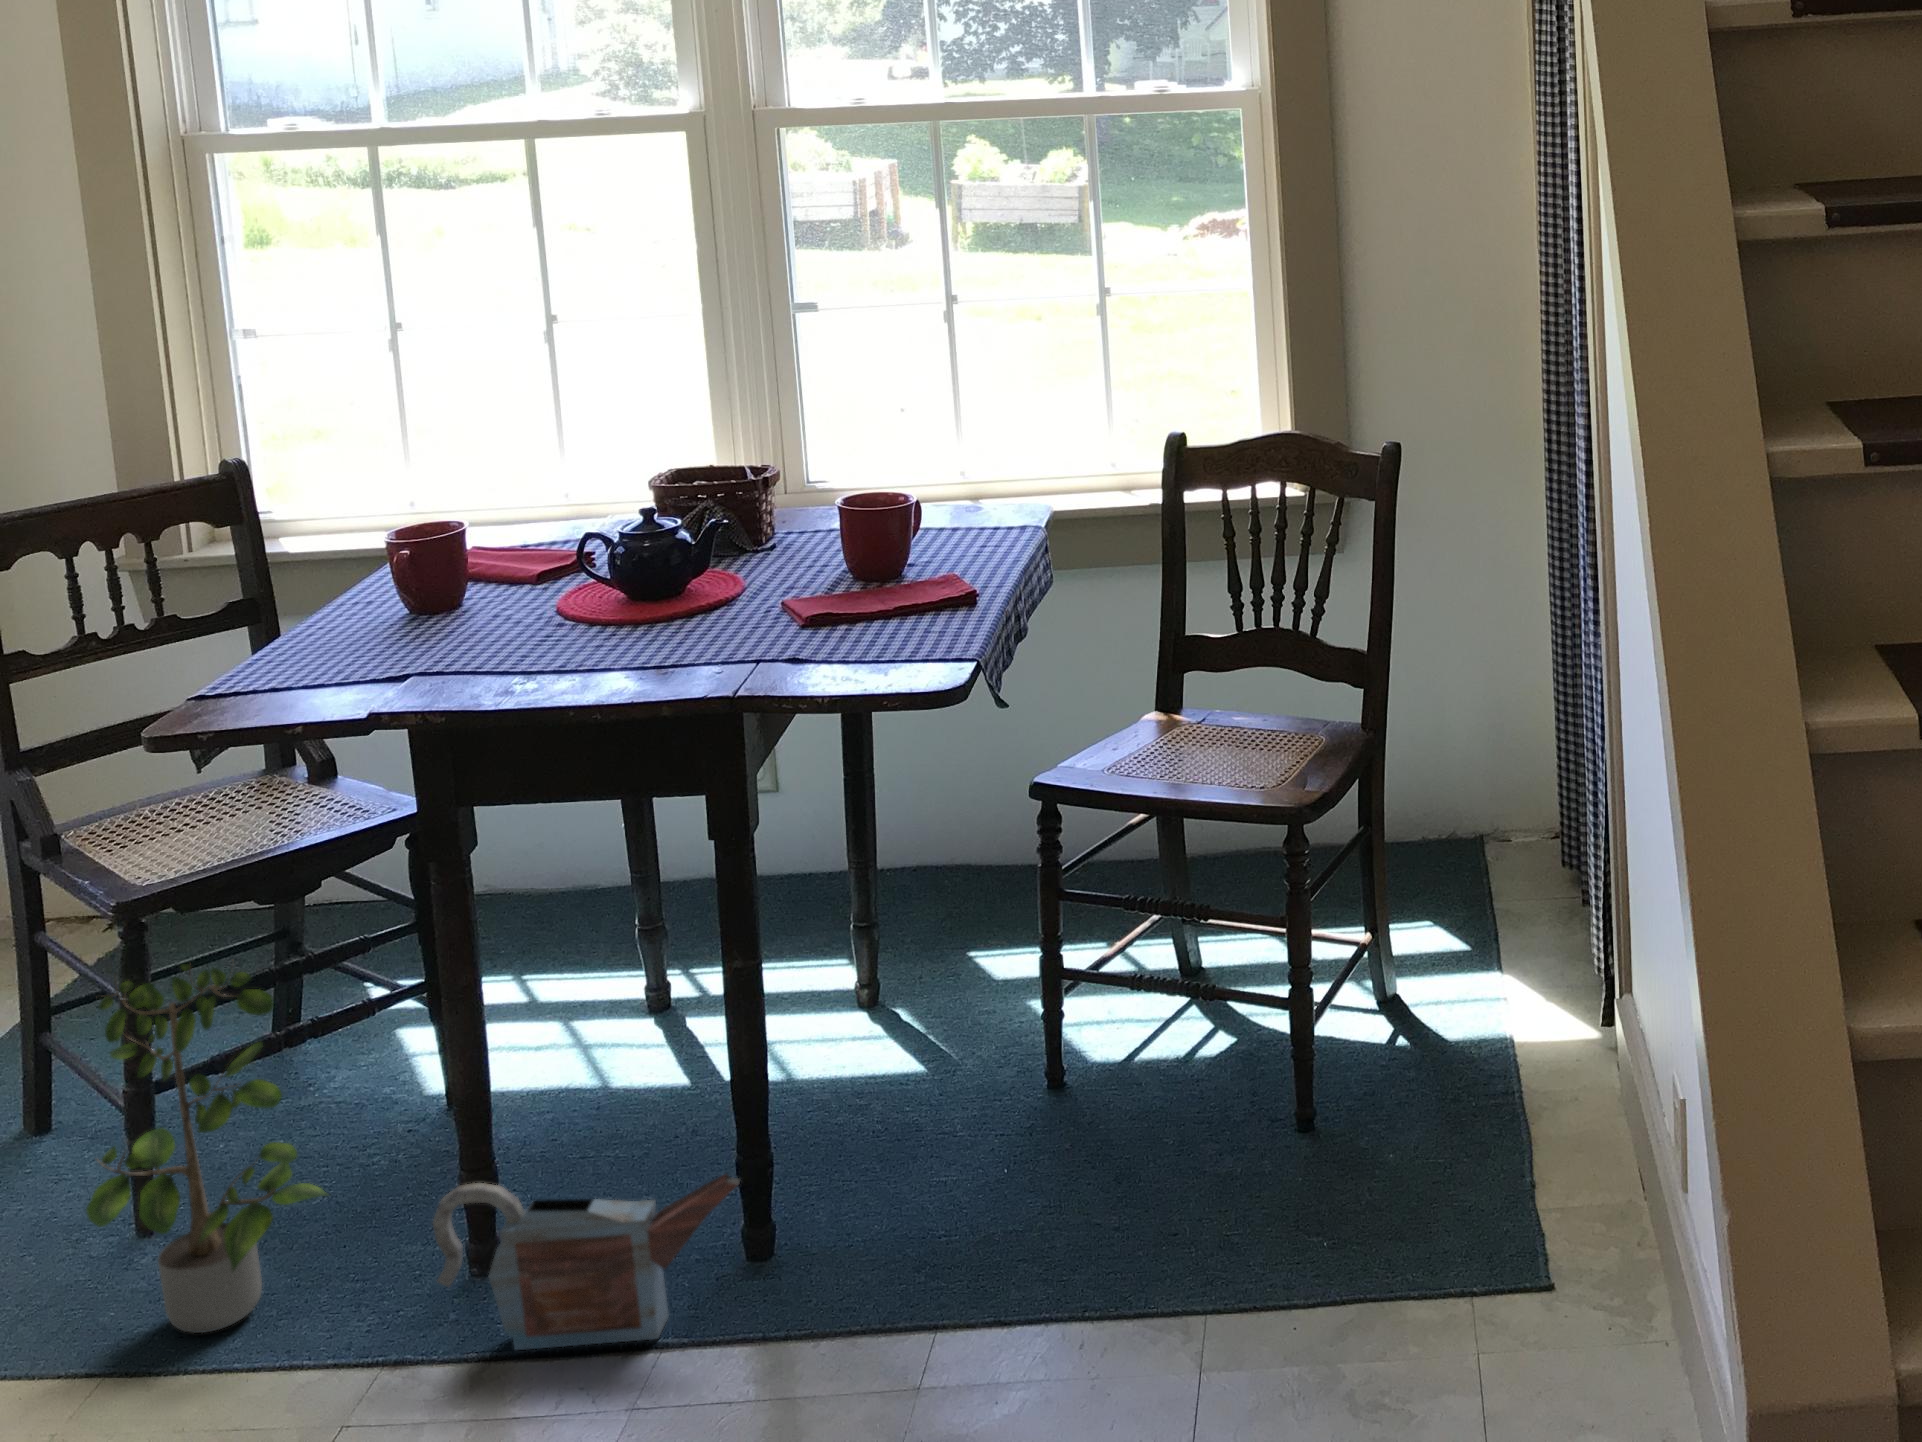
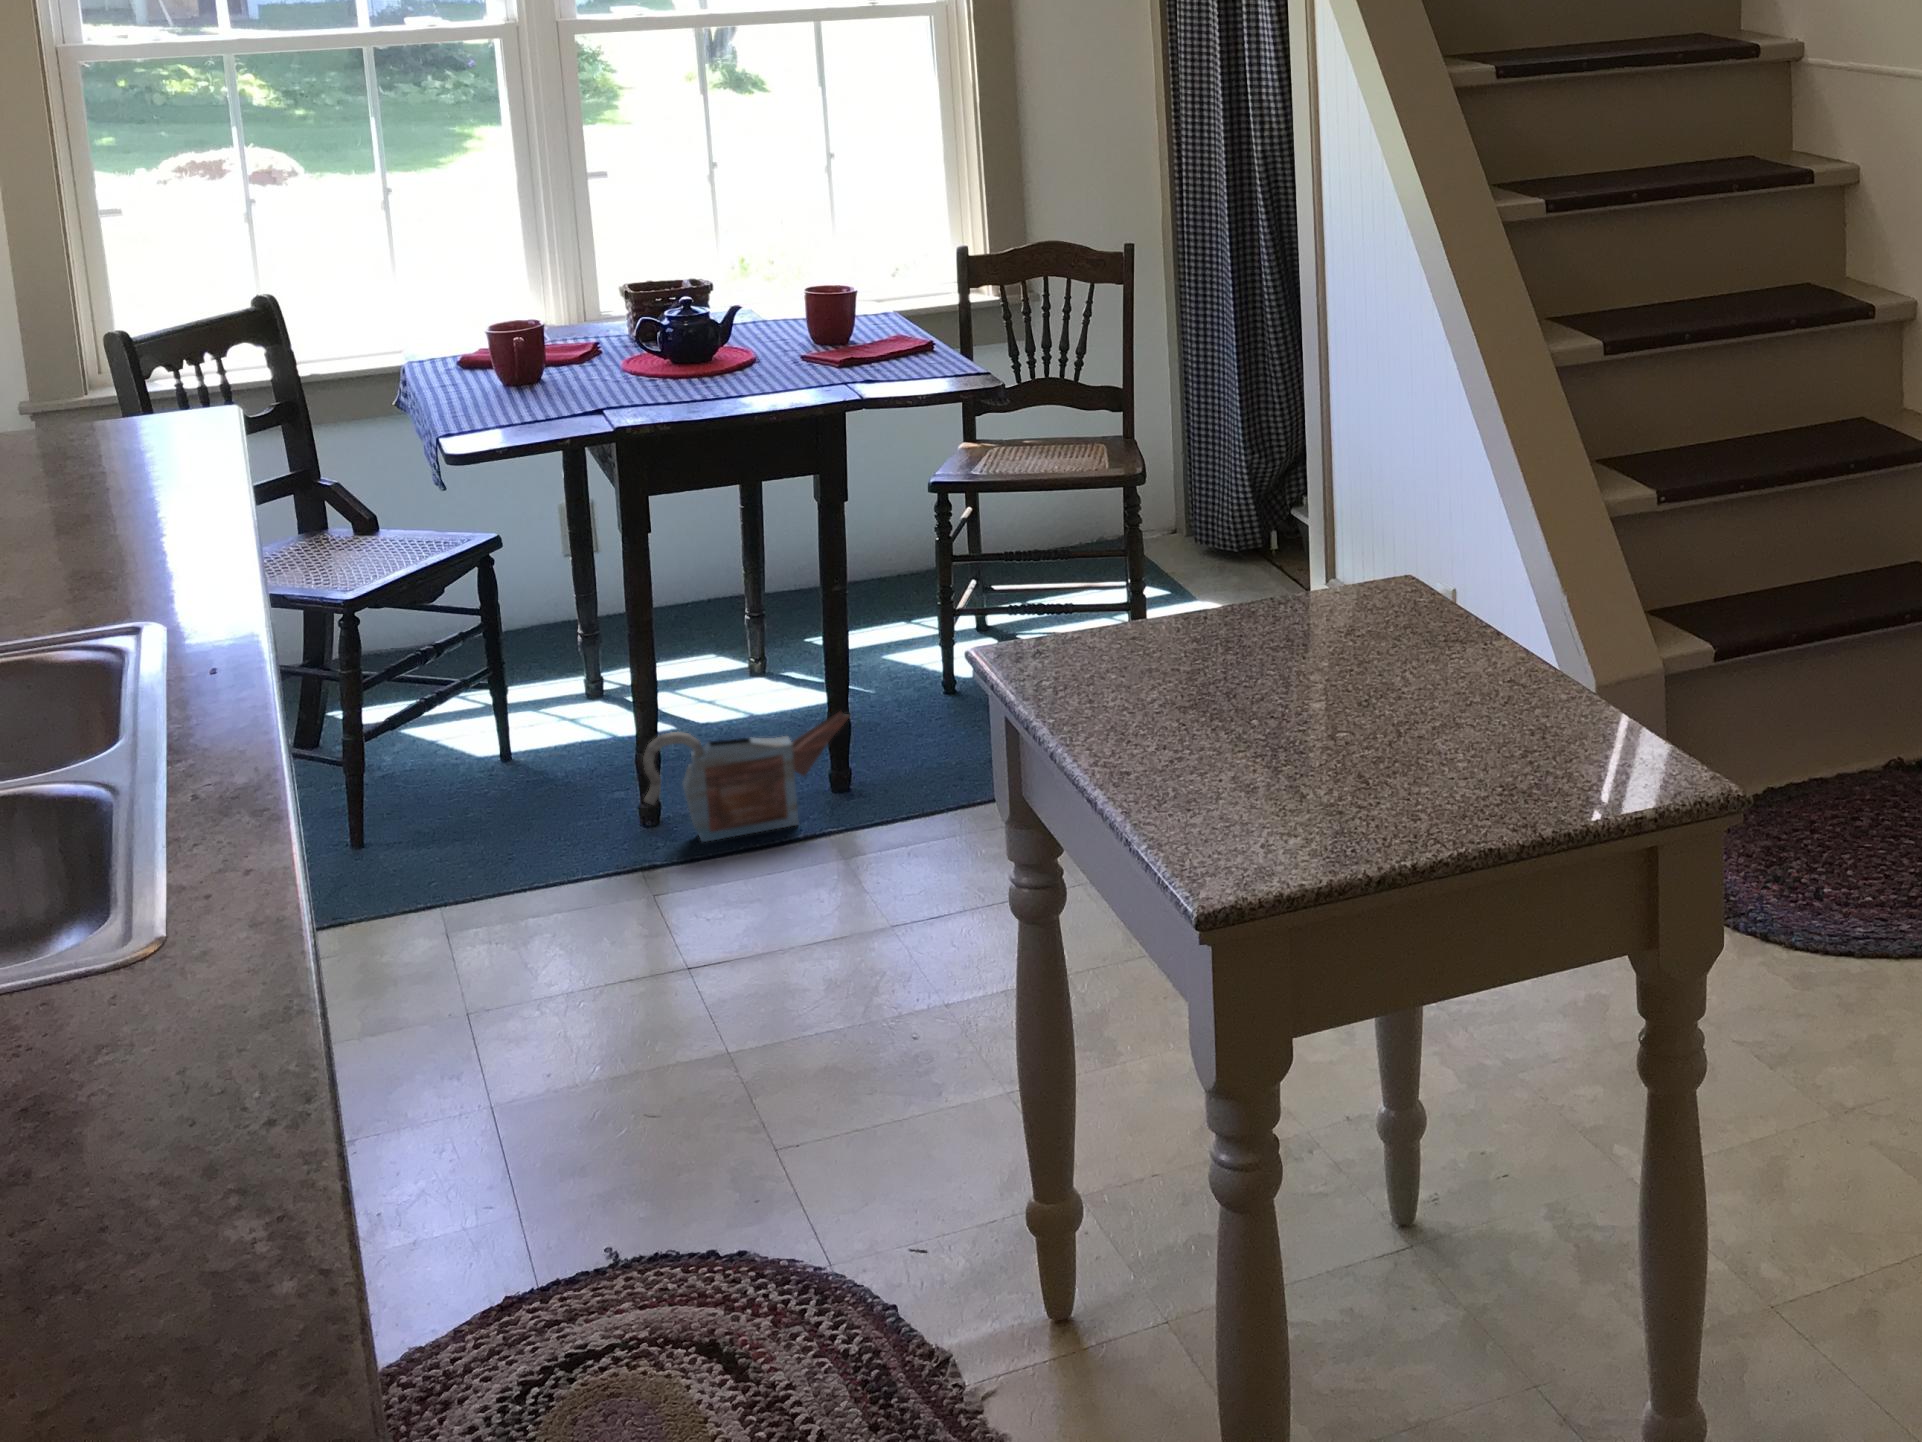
potted plant: present [86,964,329,1333] -> none [373,598,555,867]

